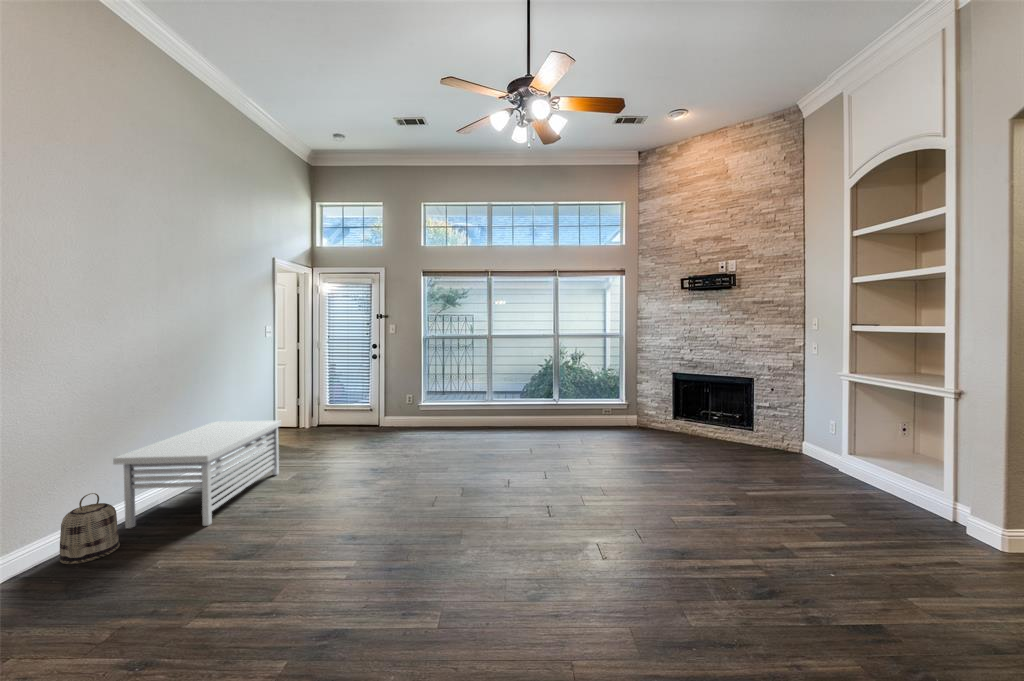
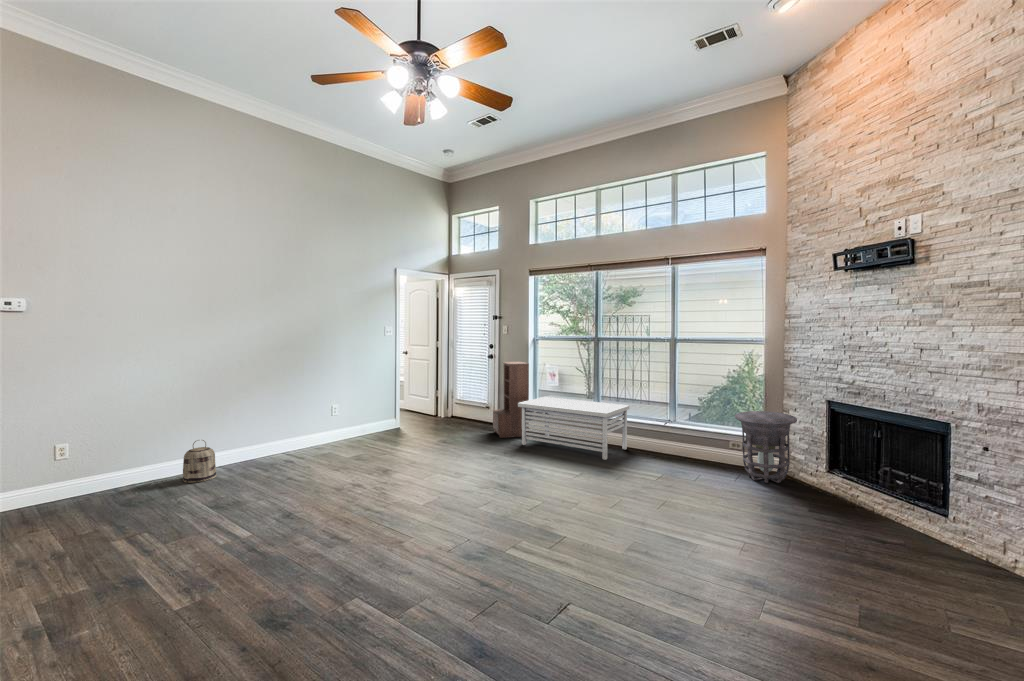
bookshelf: none [391,359,432,435] -> present [493,362,529,438]
side table: none [617,384,656,433] -> present [735,411,797,483]
storage bench: present [113,421,282,528] -> present [518,397,629,460]

